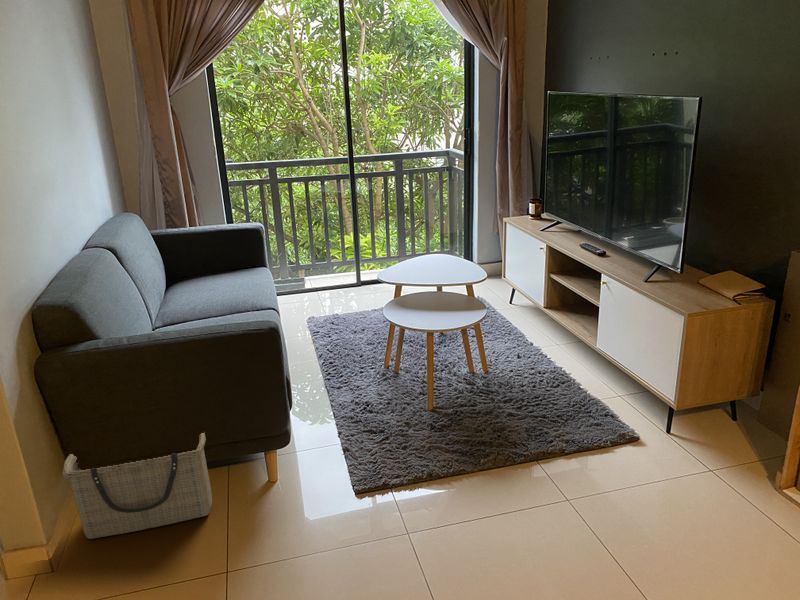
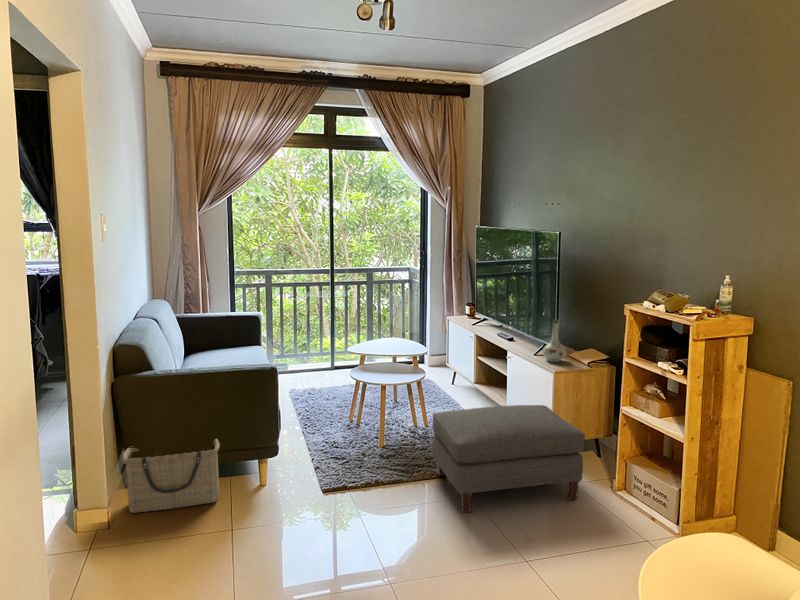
vase: none [660,232,695,293] -> present [543,320,566,362]
ottoman: none [507,358,748,532] -> present [432,405,585,513]

